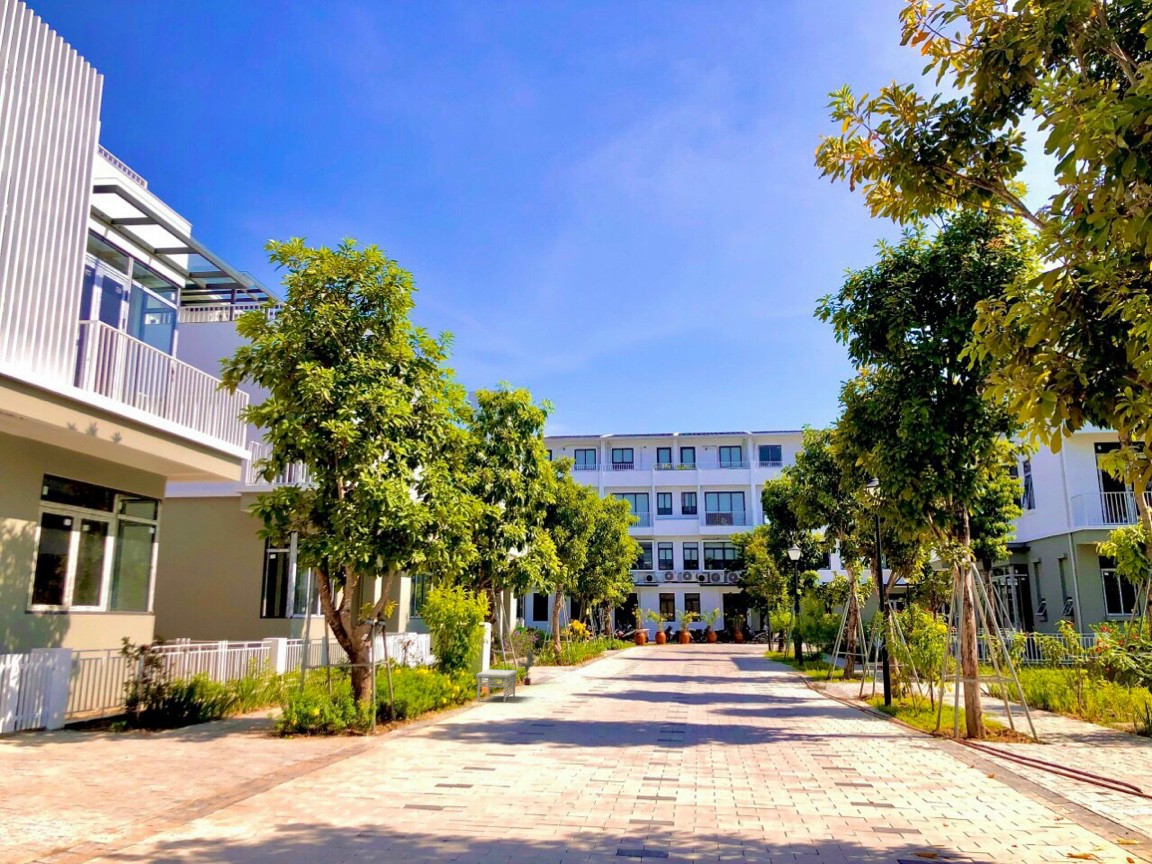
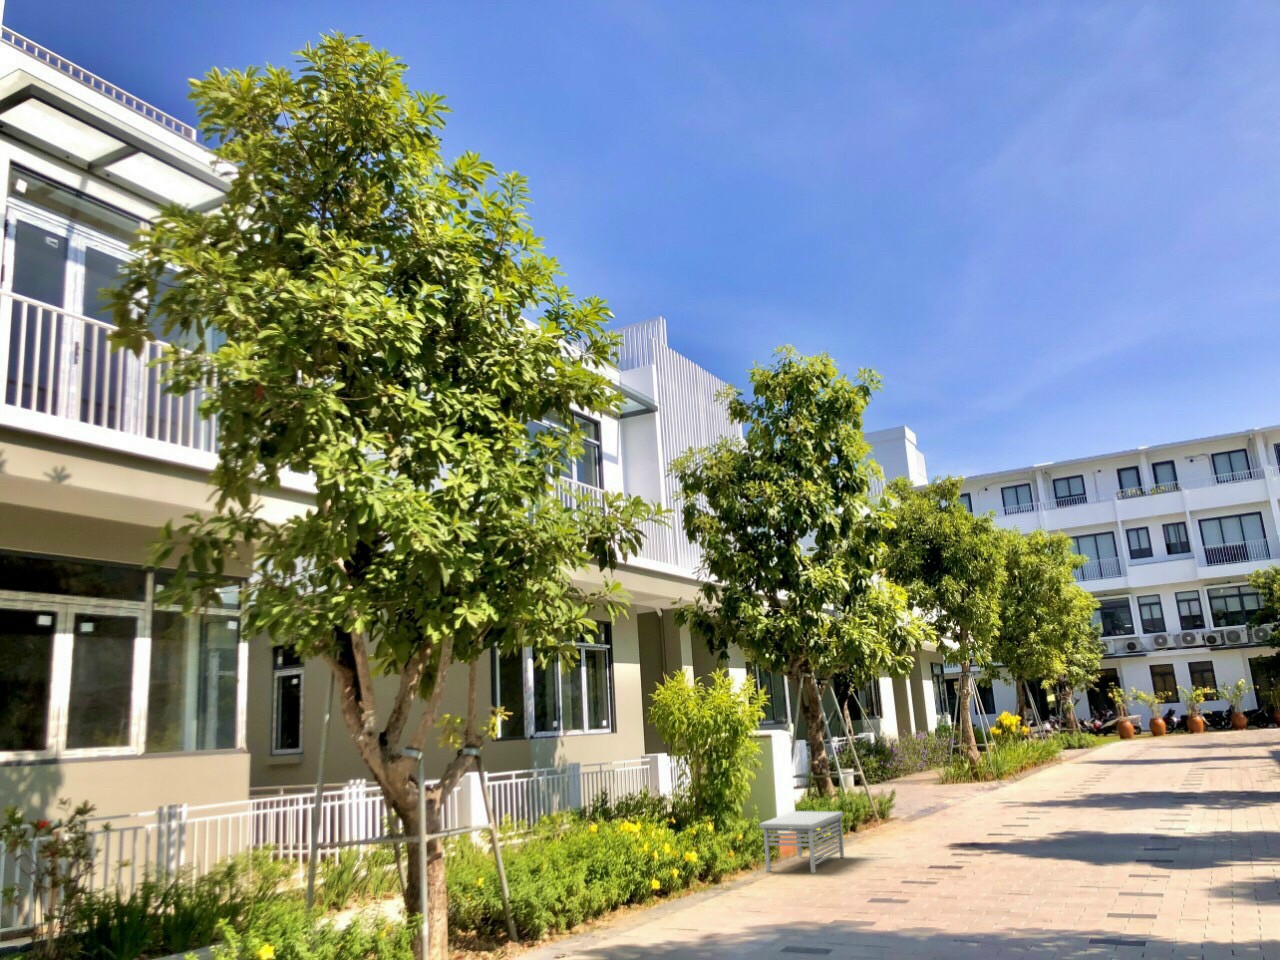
potted tree: present [518,649,535,685] -> none [868,766,901,829]

